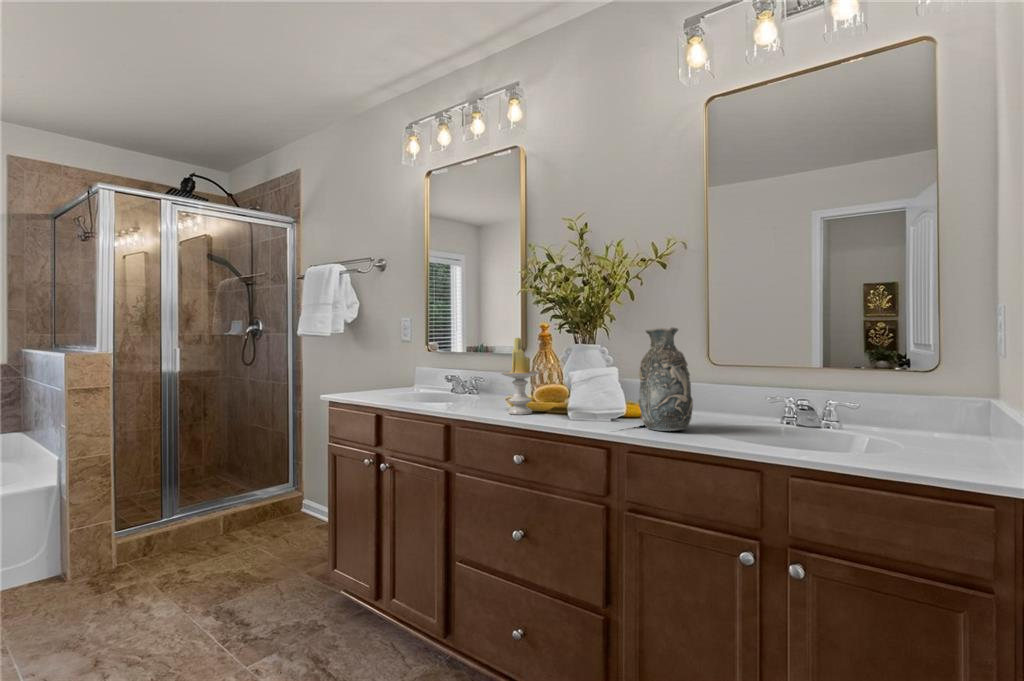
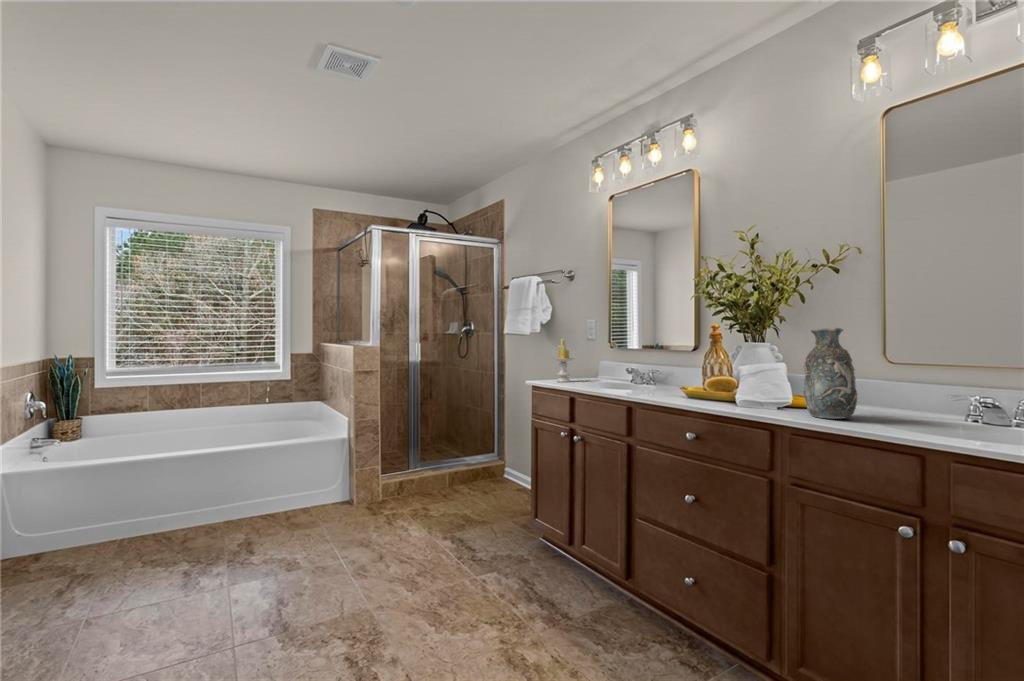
candle: present [501,338,539,415] -> present [553,339,574,382]

